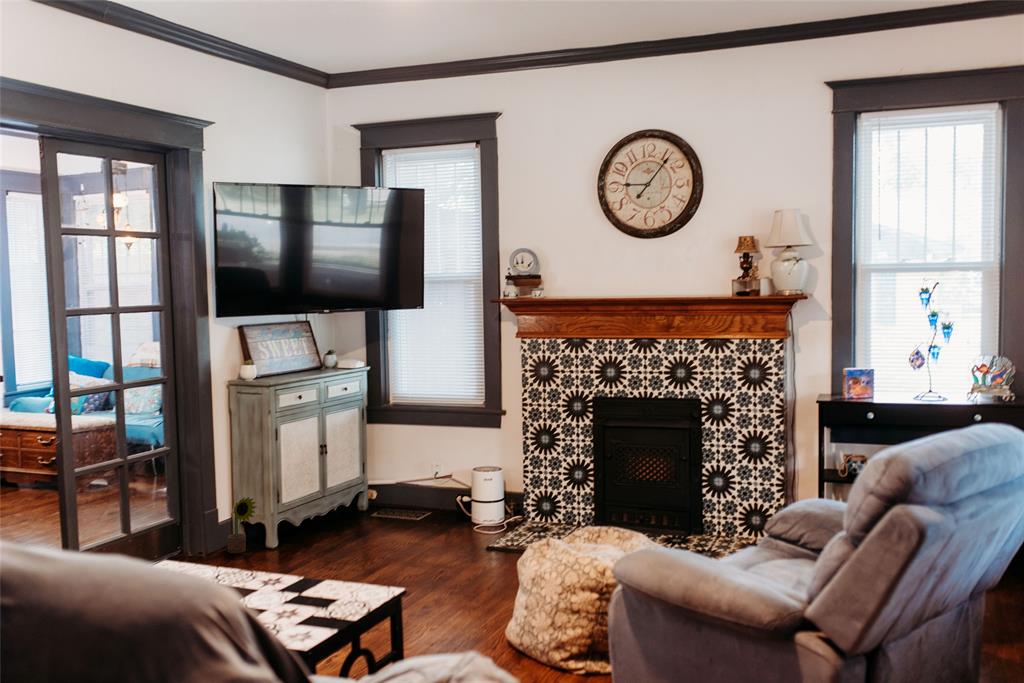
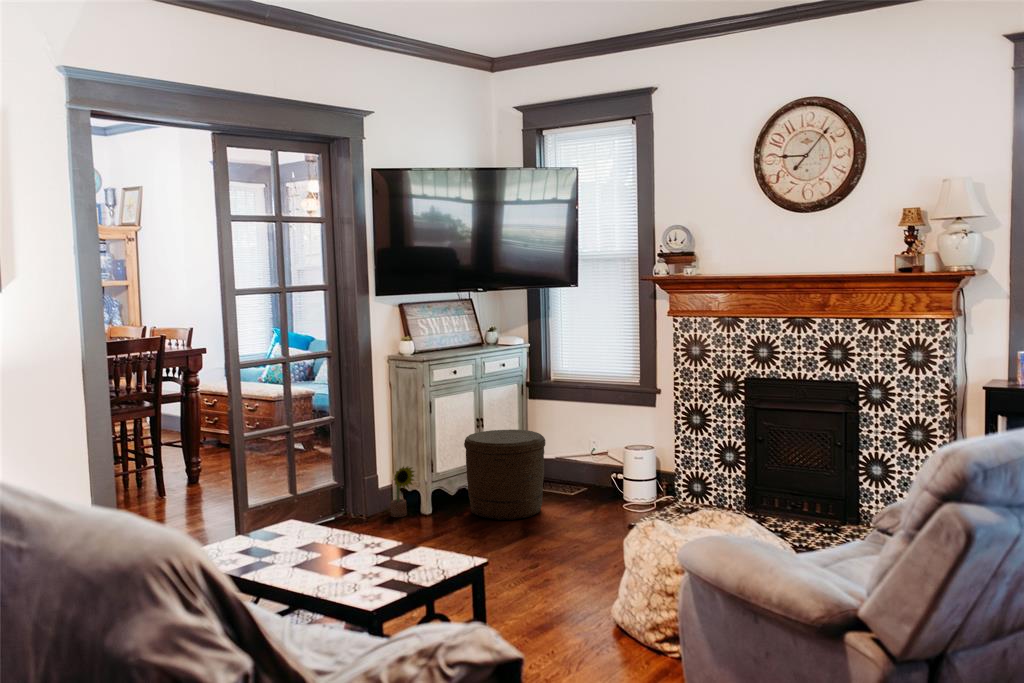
woven basket: none [310,455,396,550] -> present [464,430,545,520]

